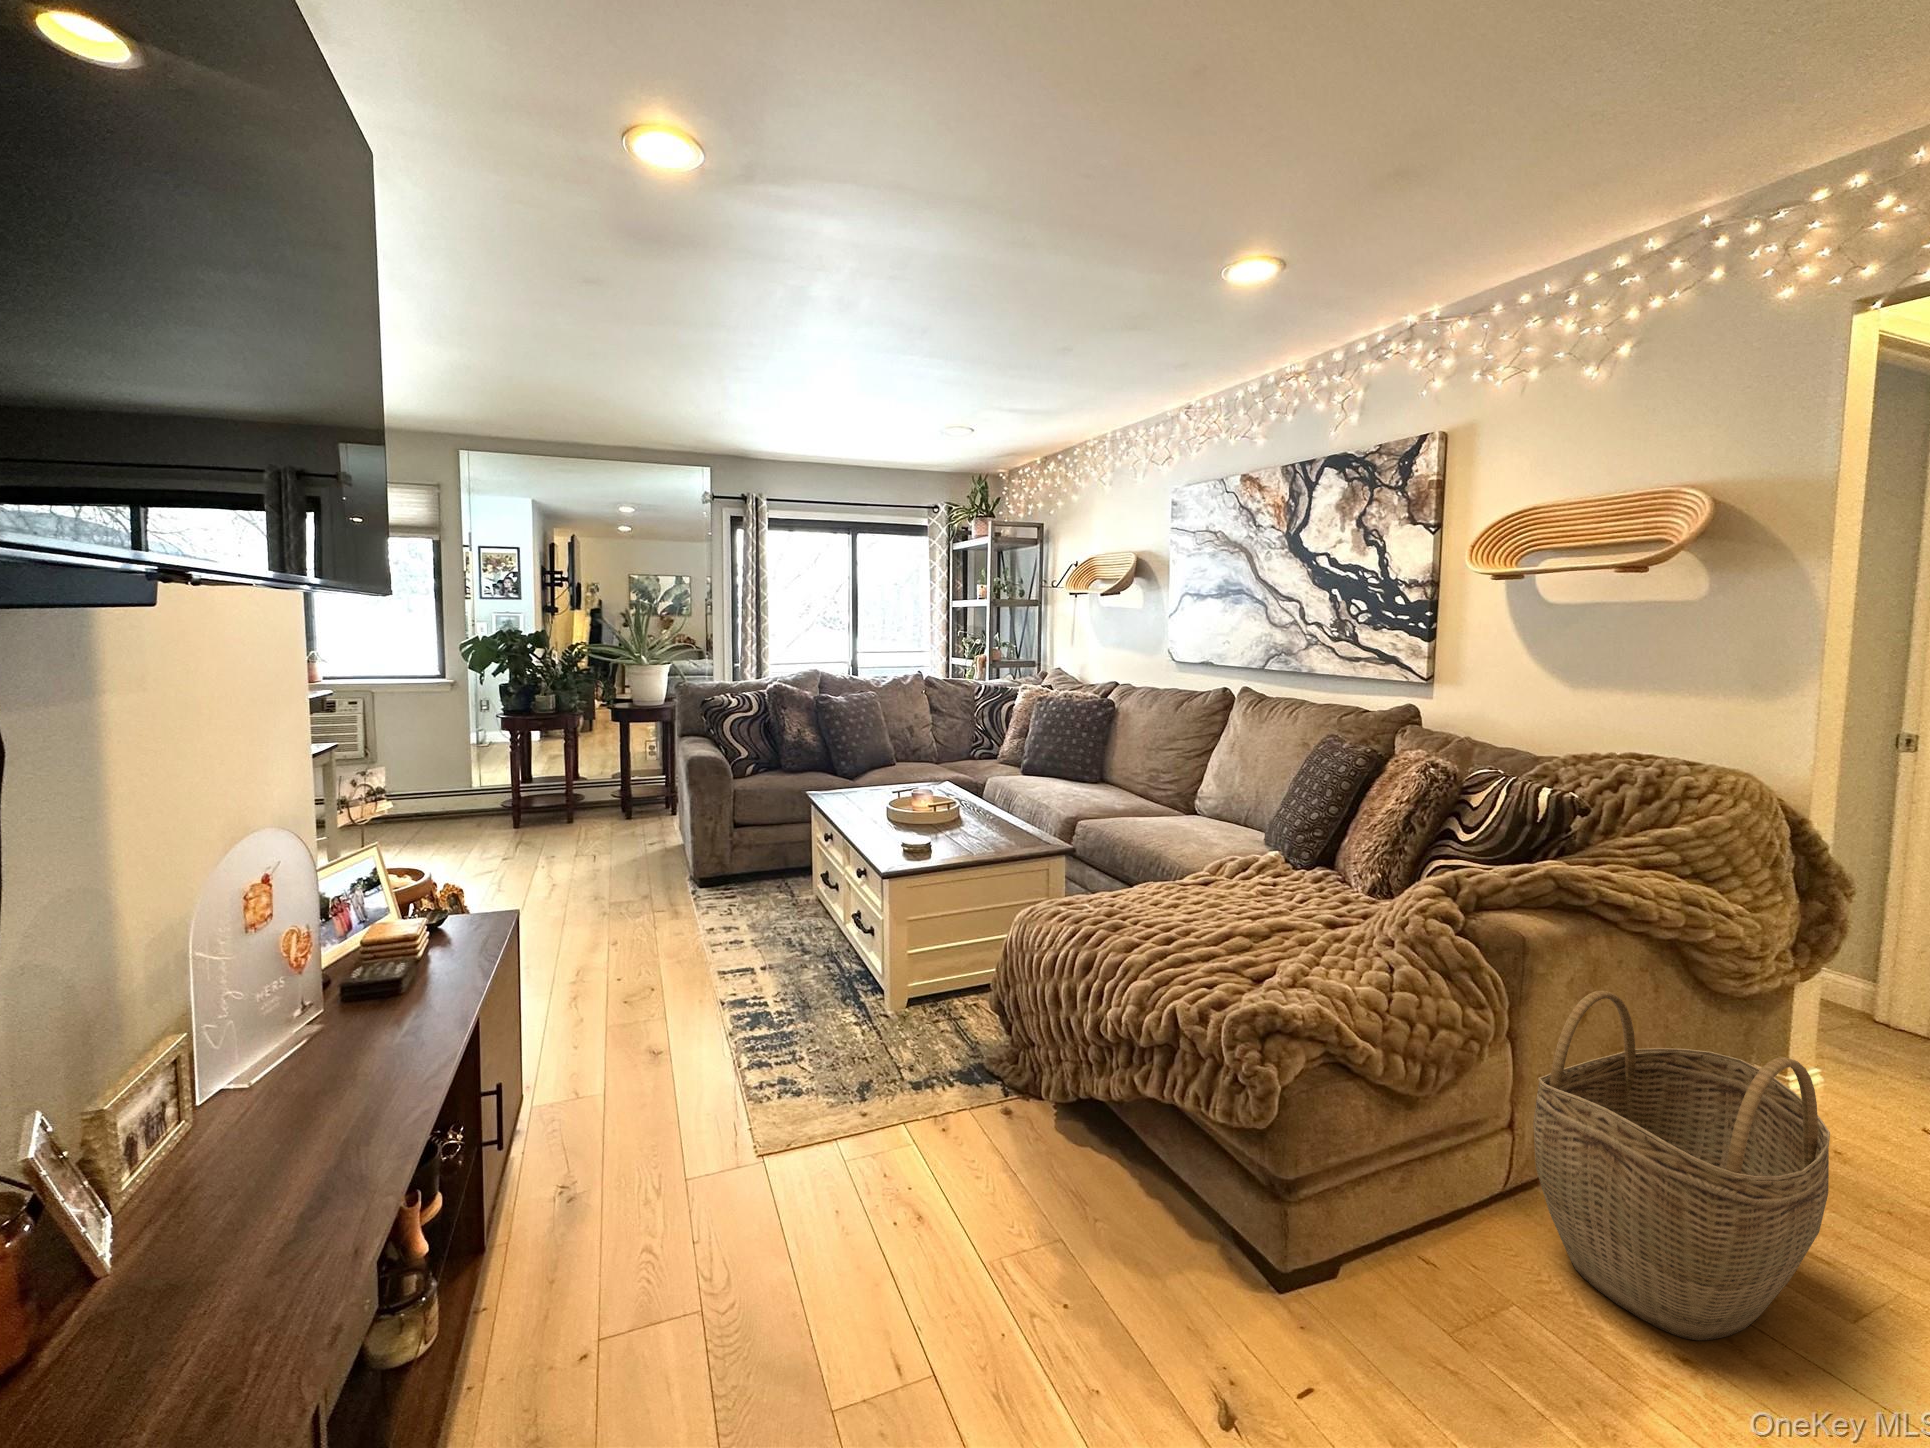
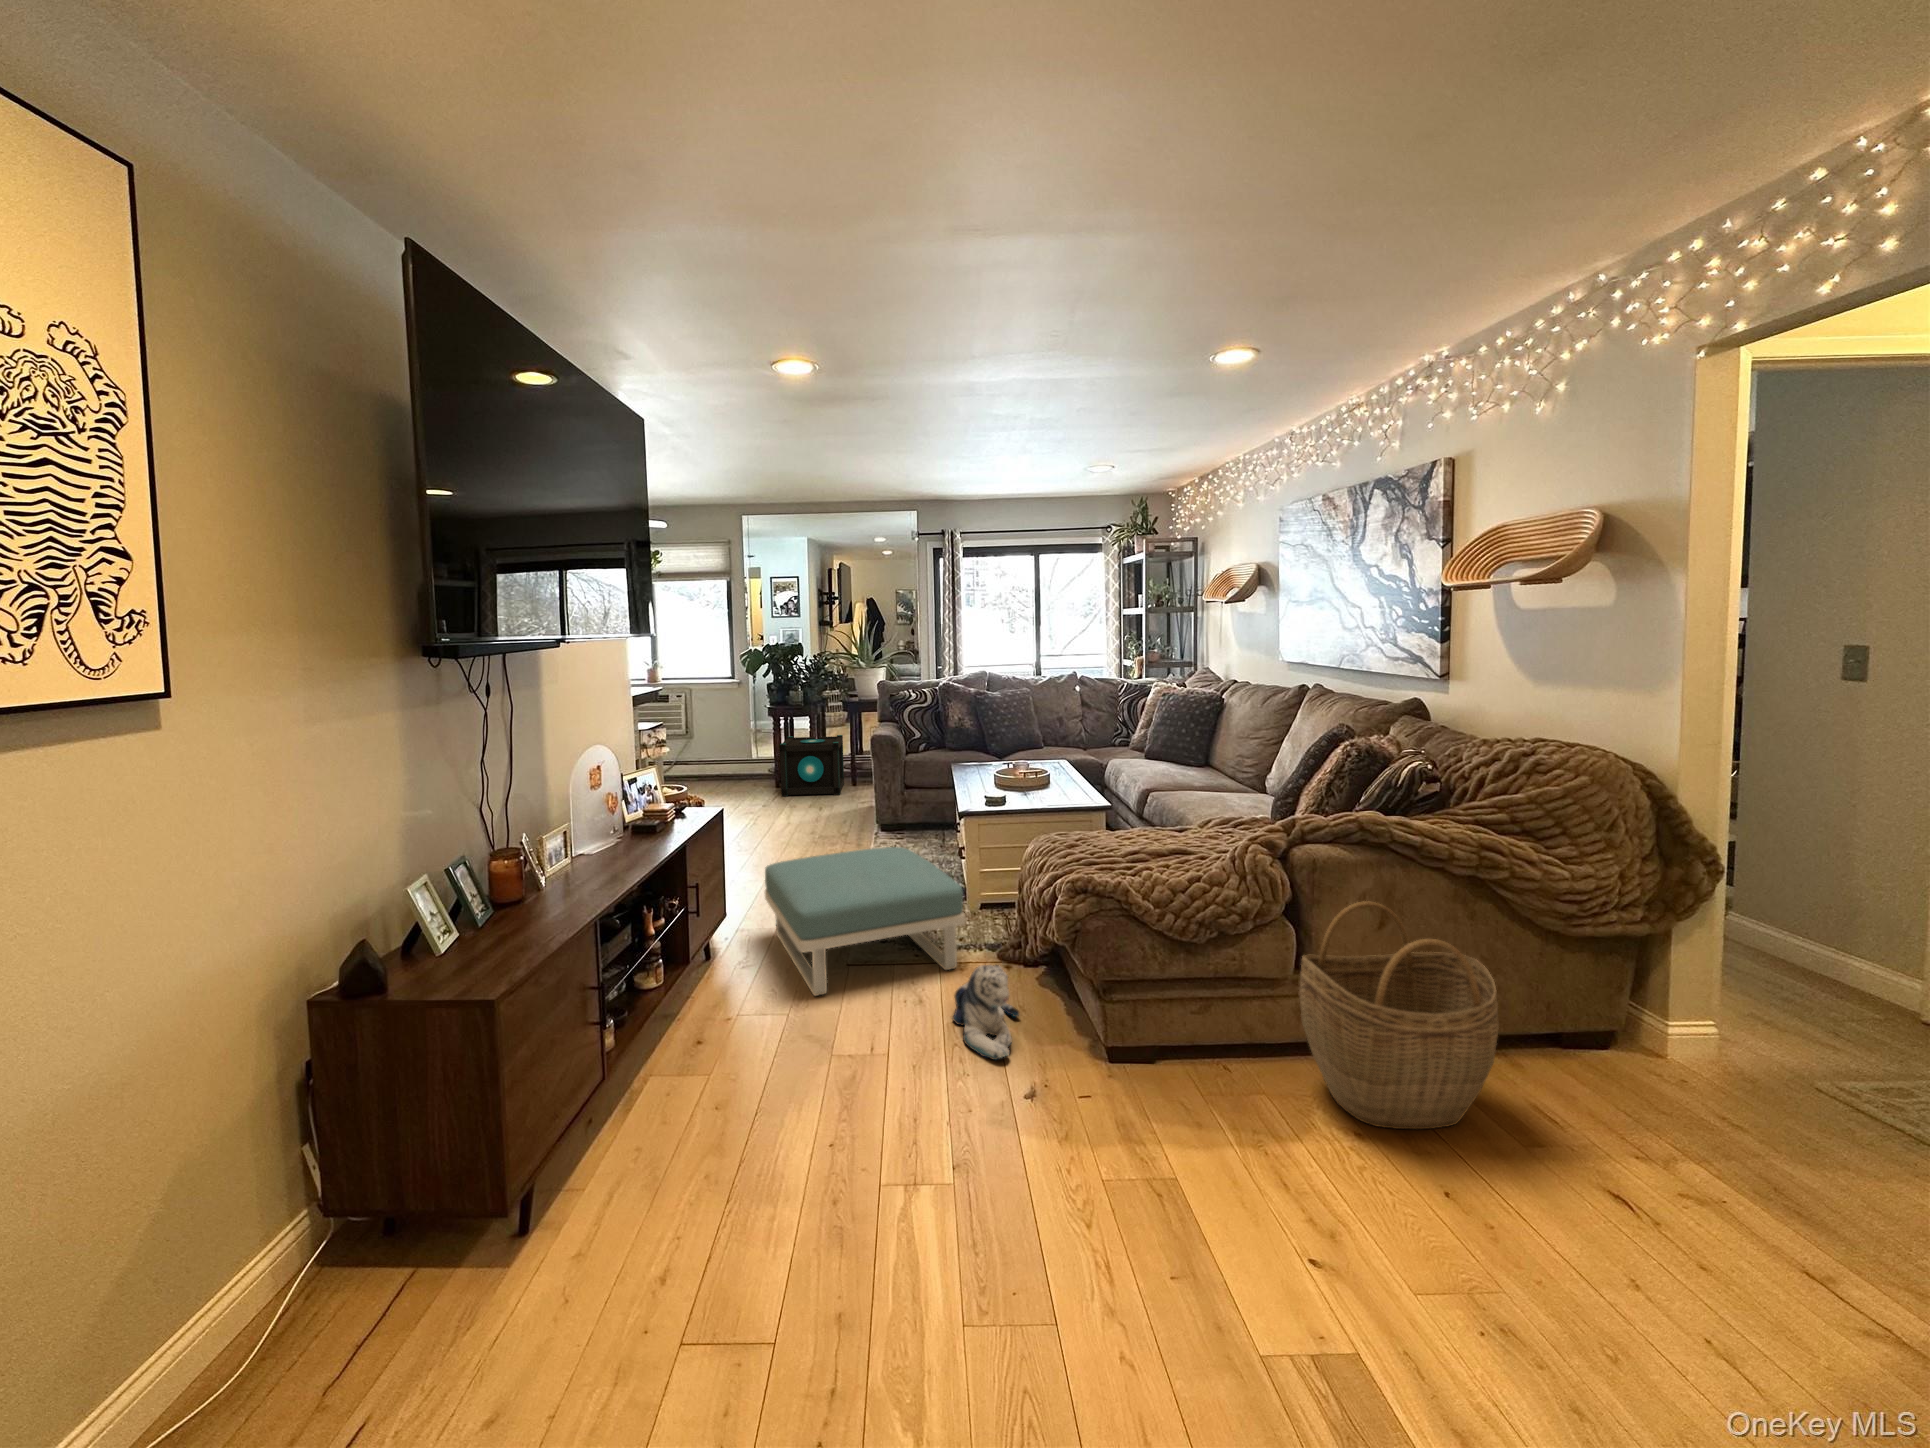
speaker: none [525,753,614,842] -> present [780,735,844,796]
footstool: none [587,934,952,1255] -> present [765,847,965,996]
plush toy: none [989,1156,1148,1349] -> present [953,965,1019,1060]

